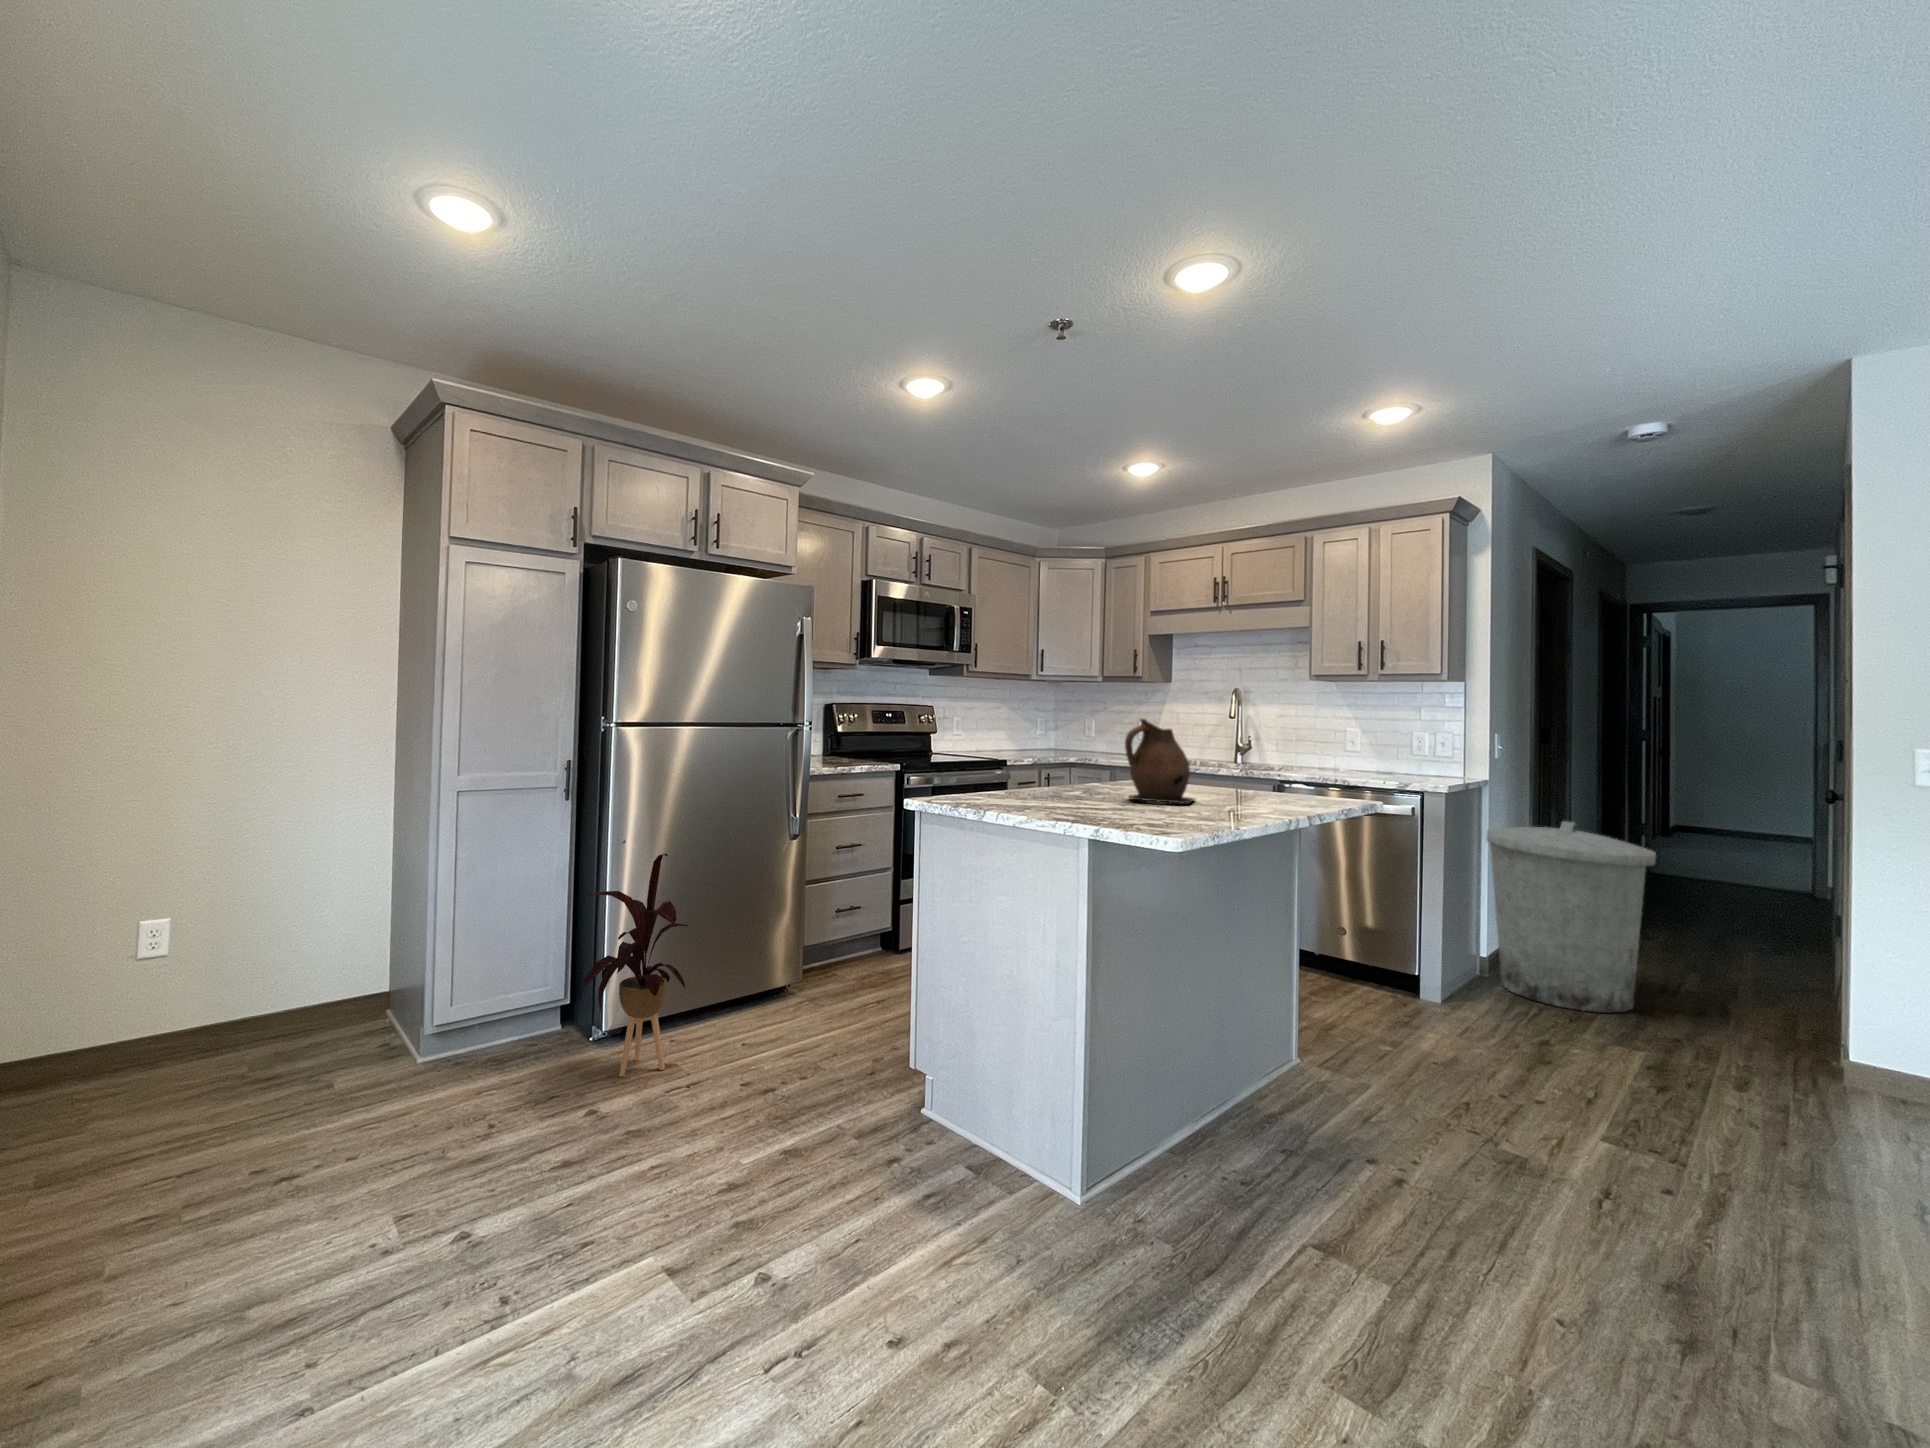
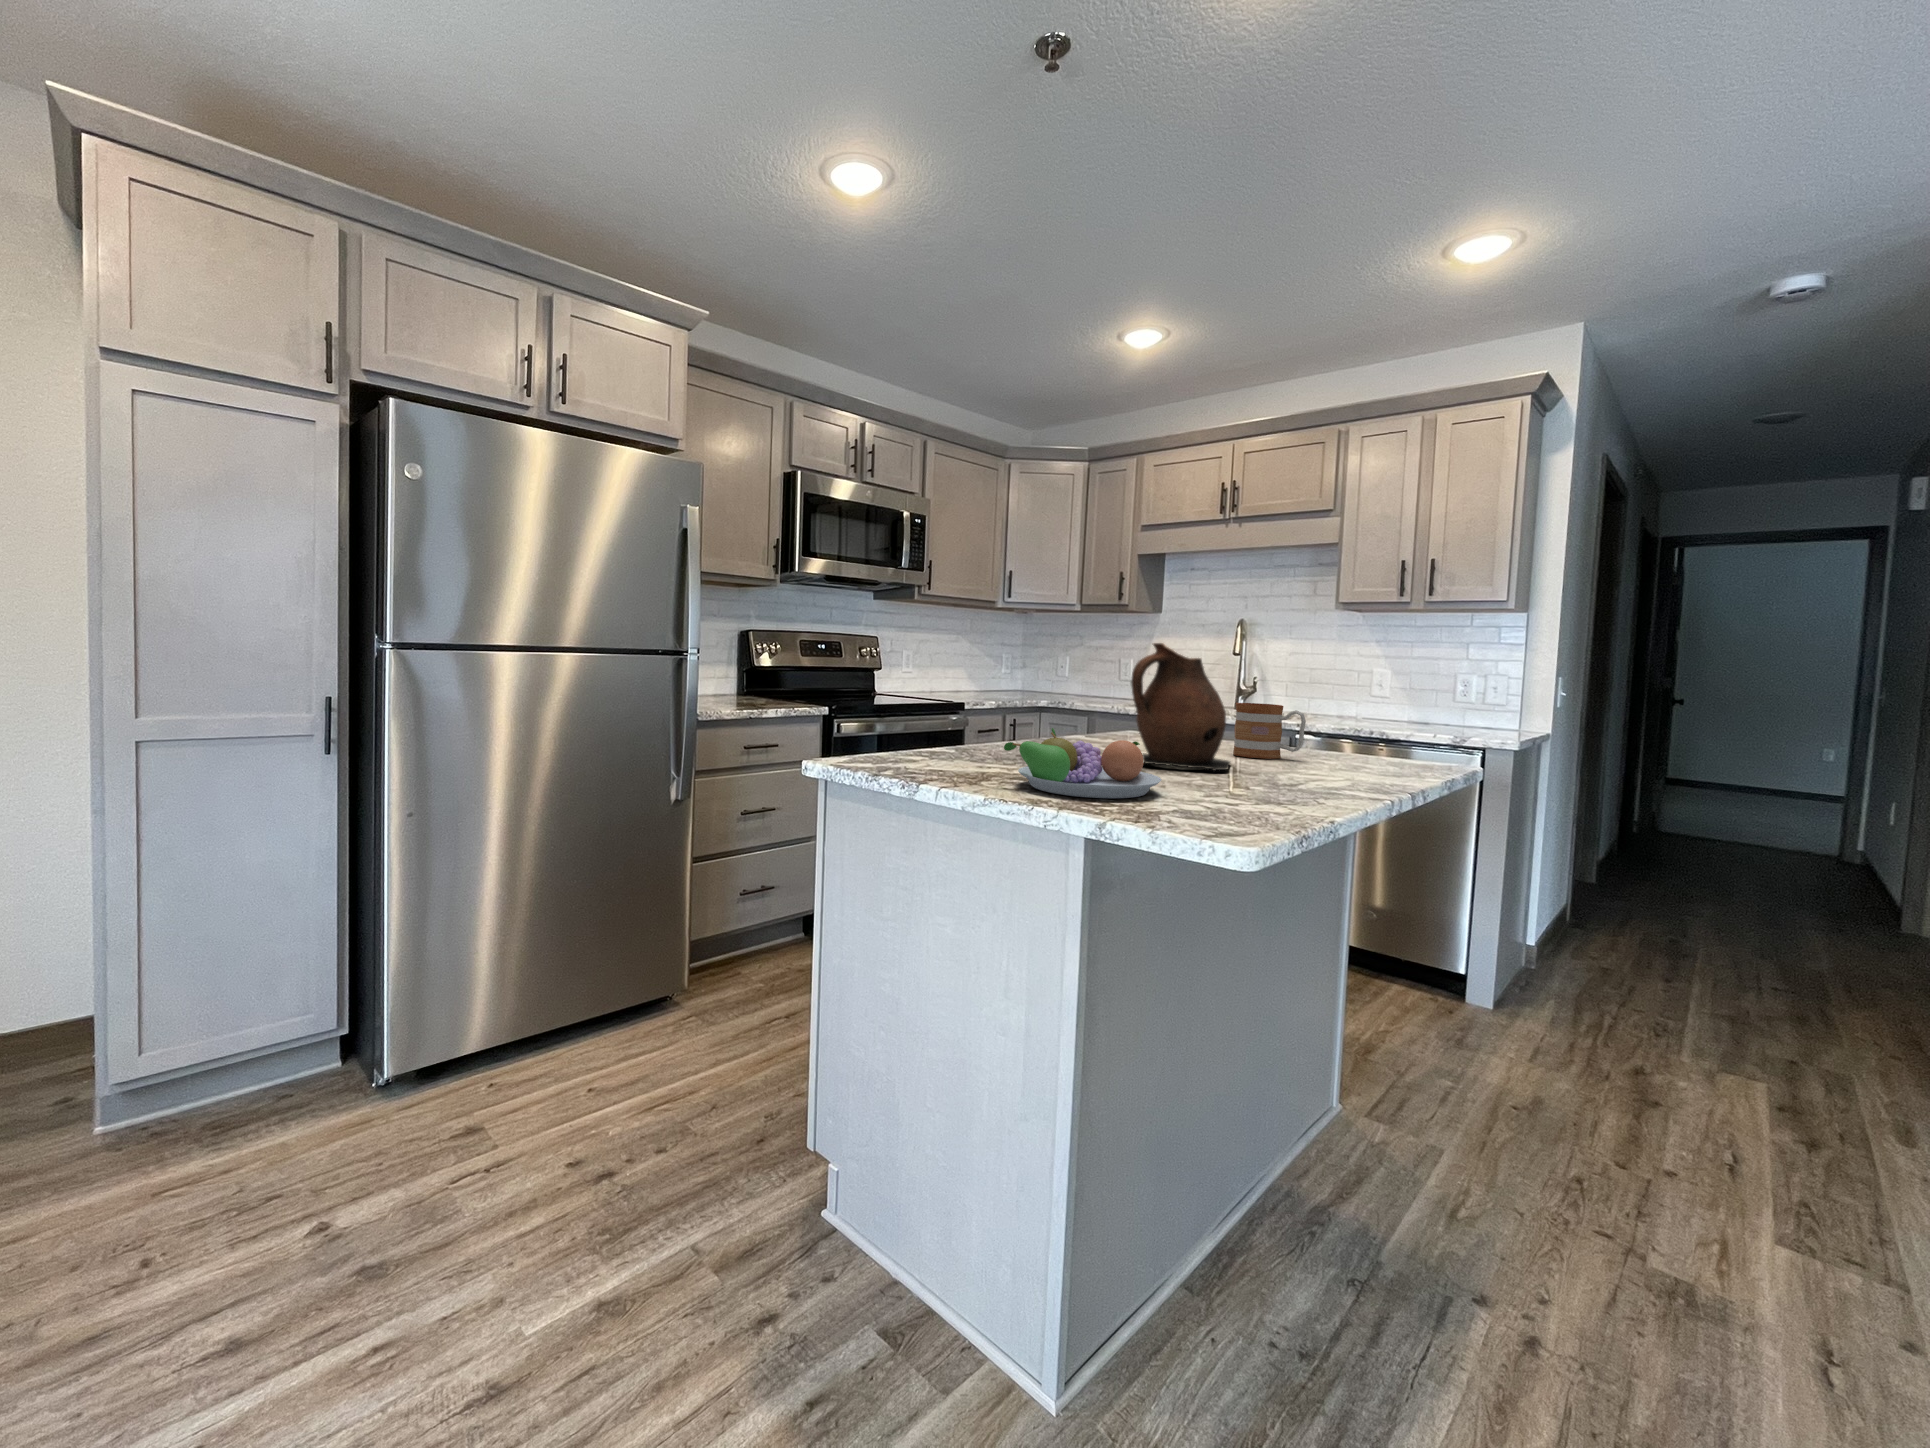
mug: none [1204,758,1252,798] -> present [1233,703,1306,759]
fruit bowl: none [1040,776,1138,817] -> present [1004,728,1162,798]
trash can: present [1487,821,1656,1013] -> none [1548,784,1770,1021]
house plant: present [578,854,688,1076] -> none [308,835,501,1153]

